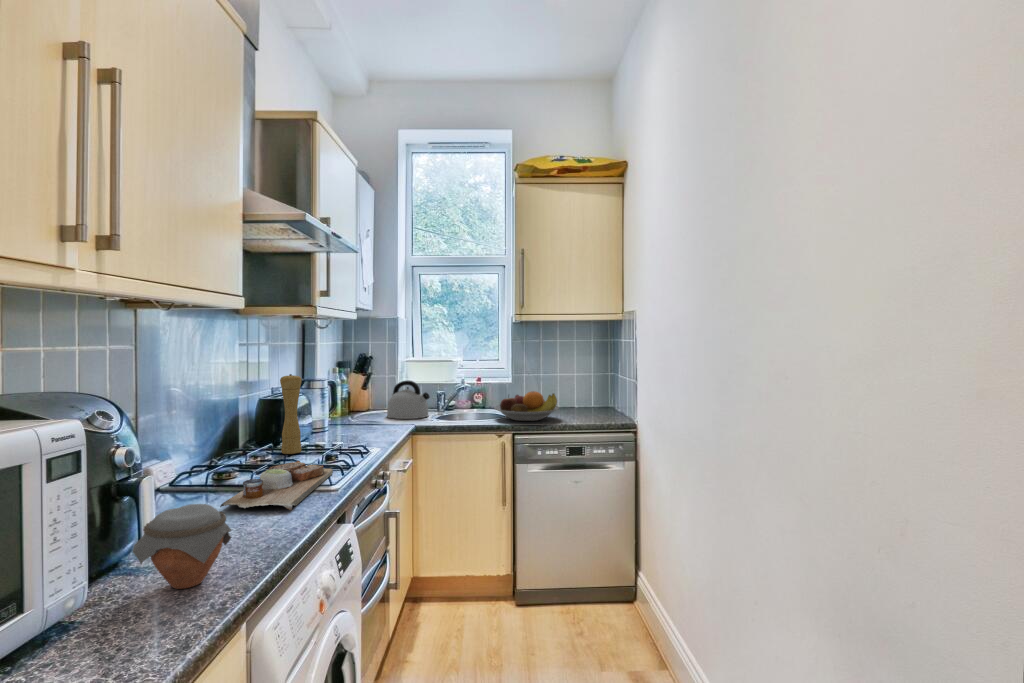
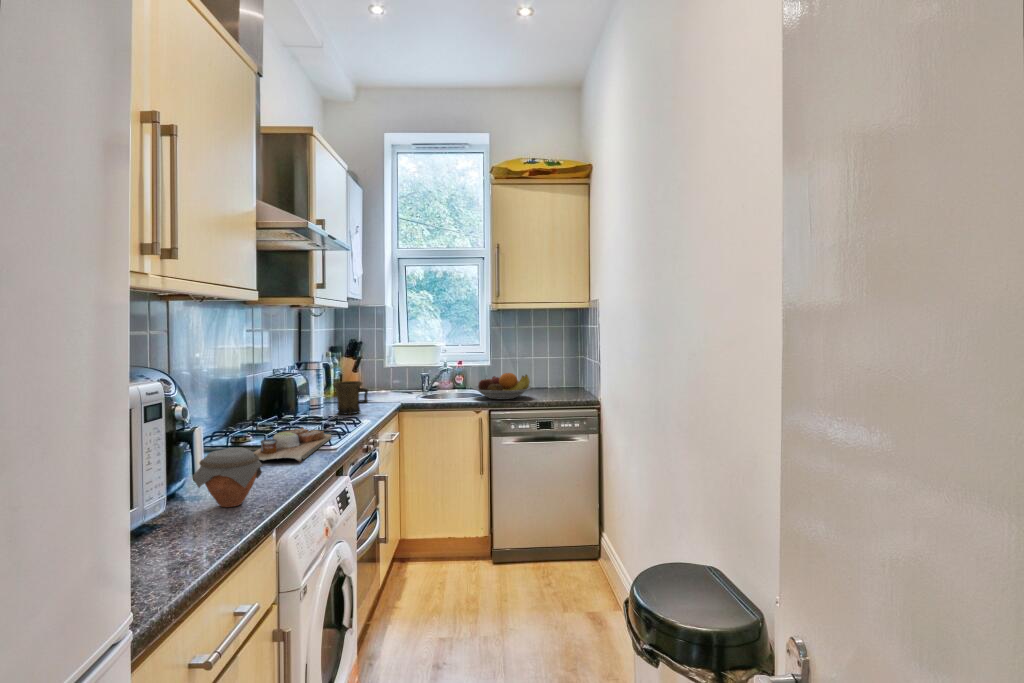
pepper mill: present [280,374,302,454] -> none [283,356,302,425]
kettle: present [387,381,430,419] -> none [376,364,415,398]
mug: none [337,402,378,440] -> present [333,381,368,414]

